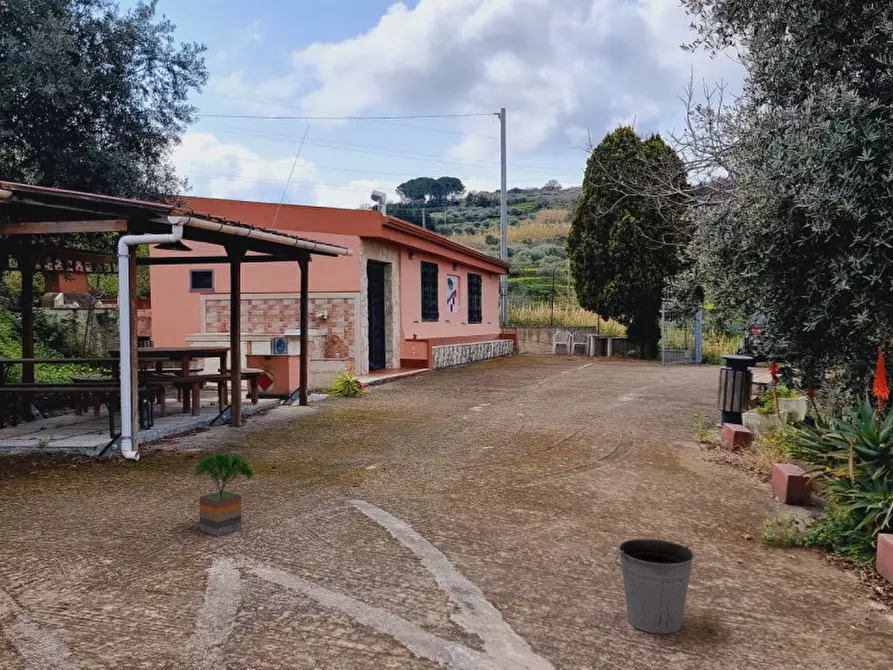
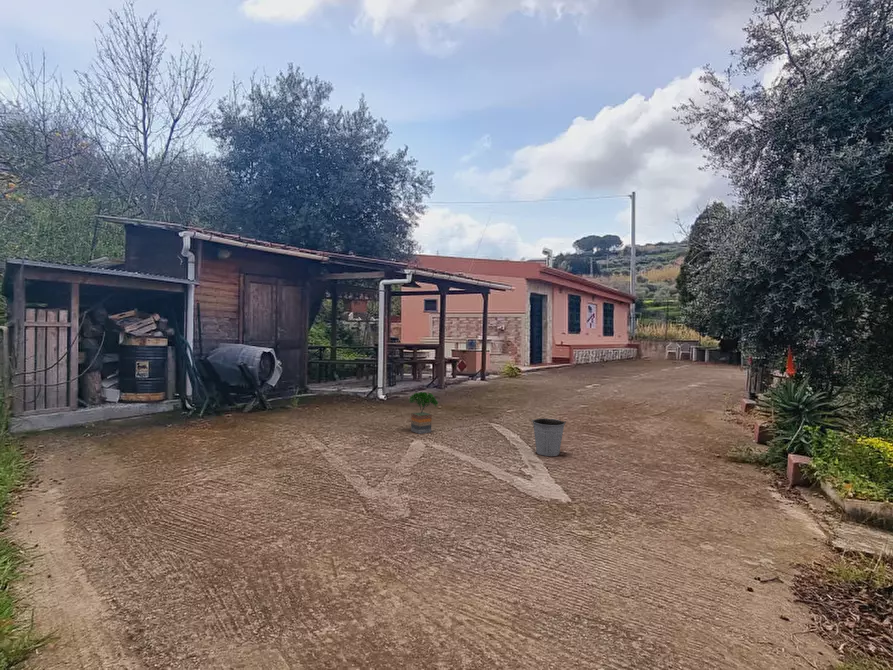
bucket: present [615,539,694,634] -> present [532,419,566,456]

